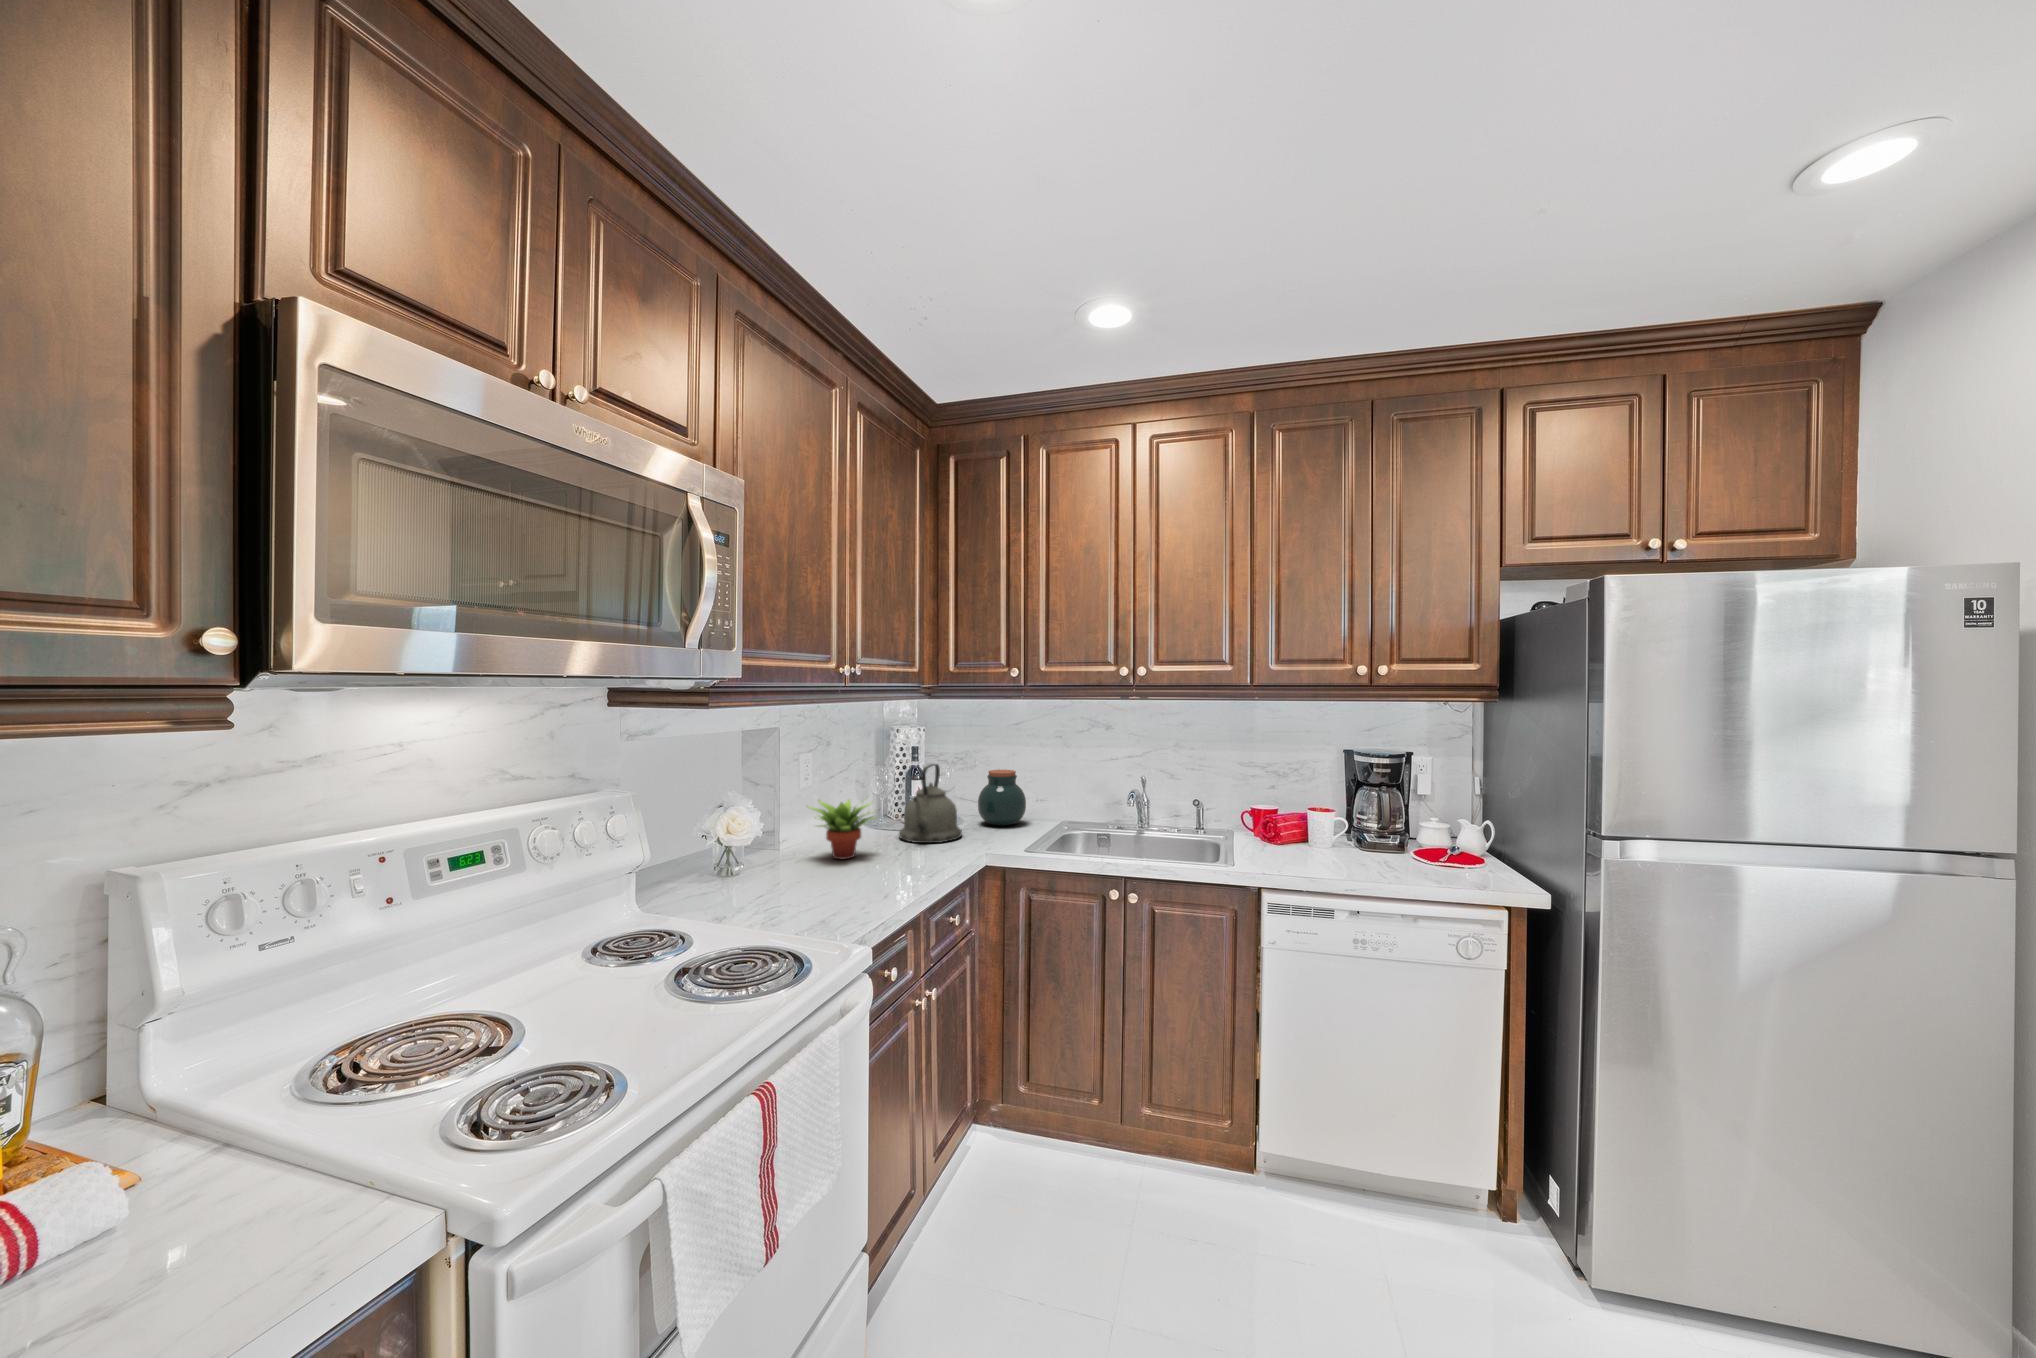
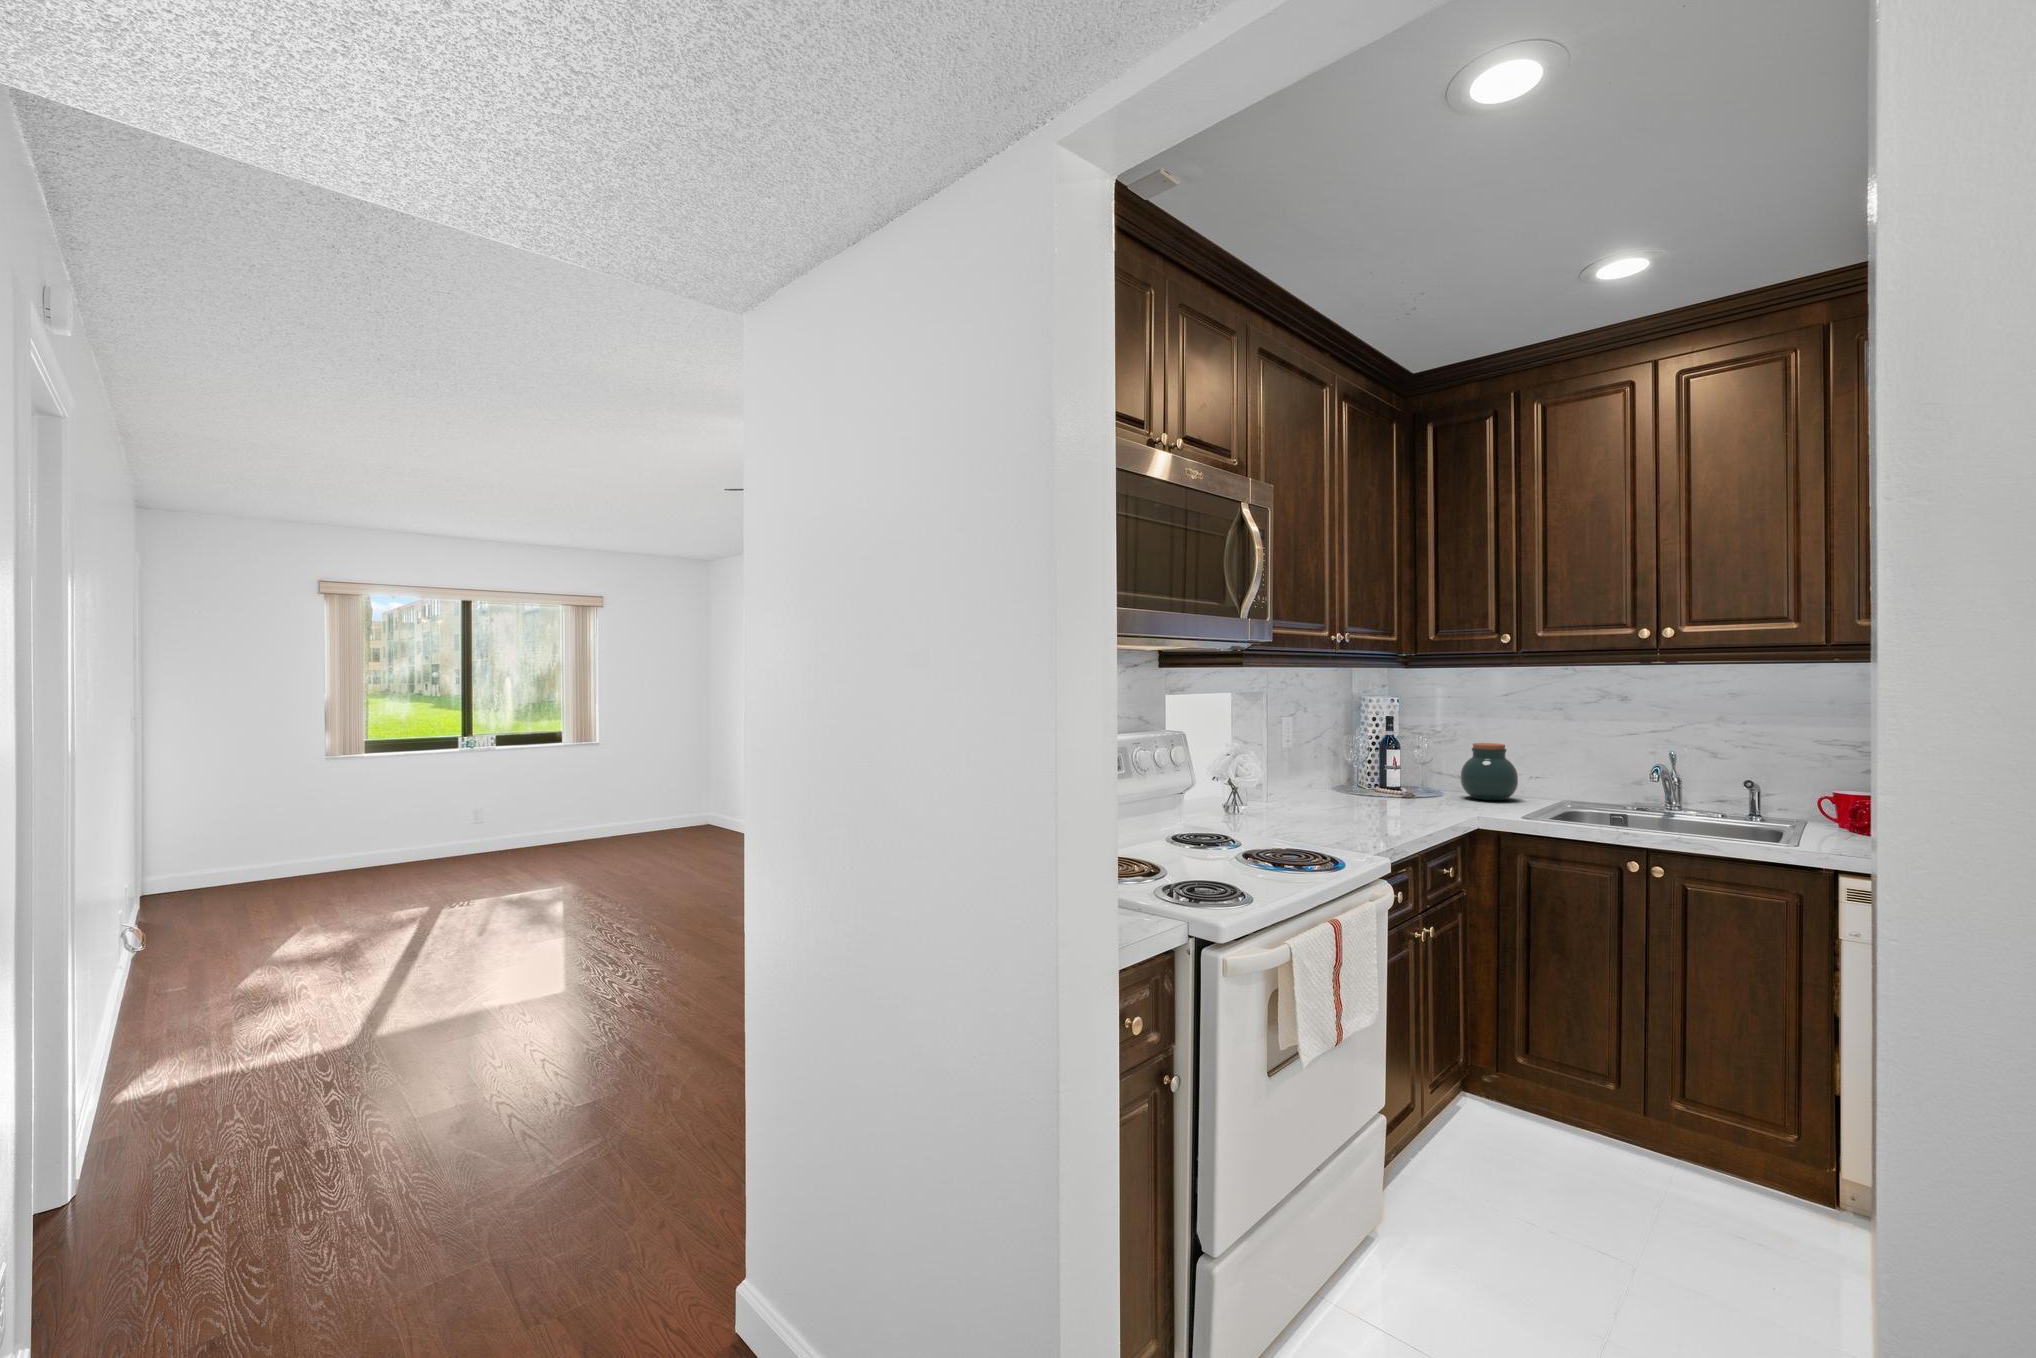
kettle: present [899,764,962,843] -> none [1379,732,1446,808]
succulent plant: present [809,800,873,859] -> none [1296,755,1363,812]

